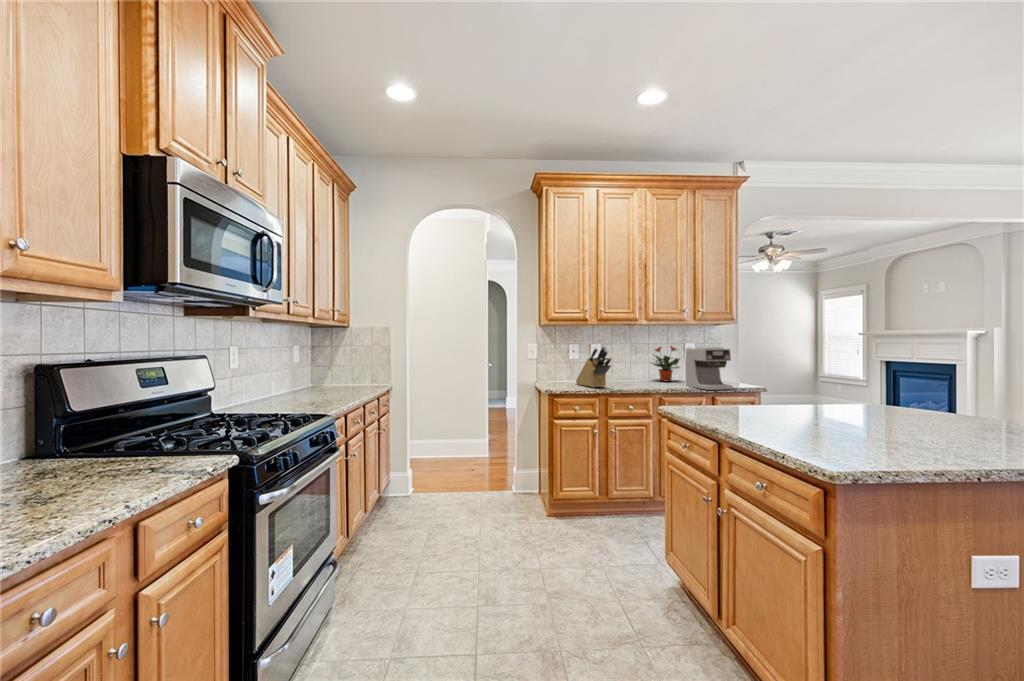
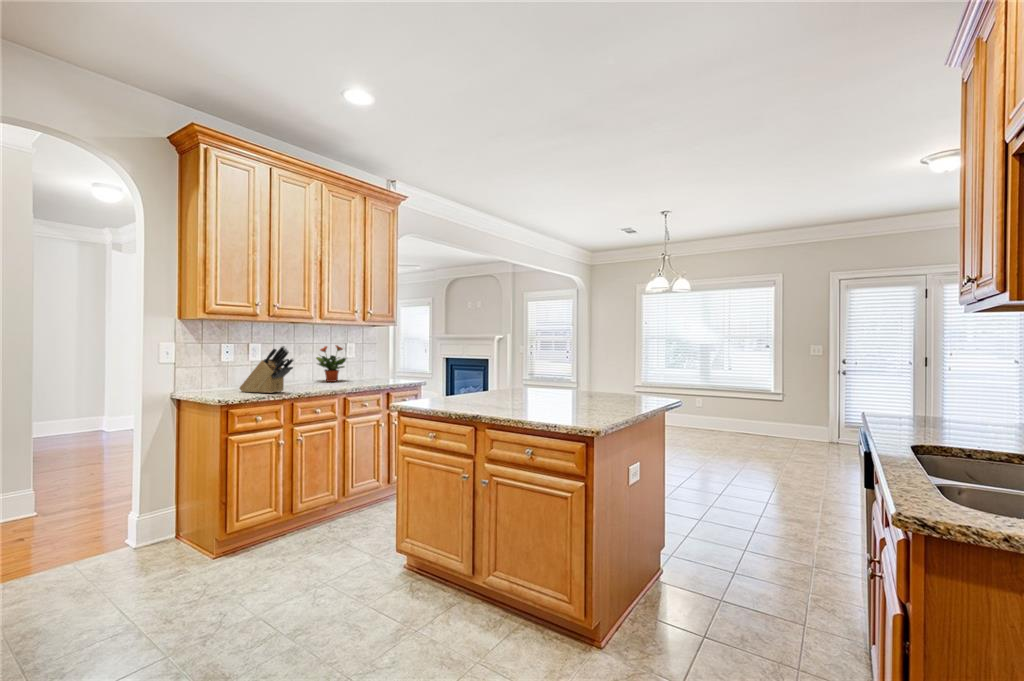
coffee maker: present [686,347,733,390] -> none [359,346,404,386]

